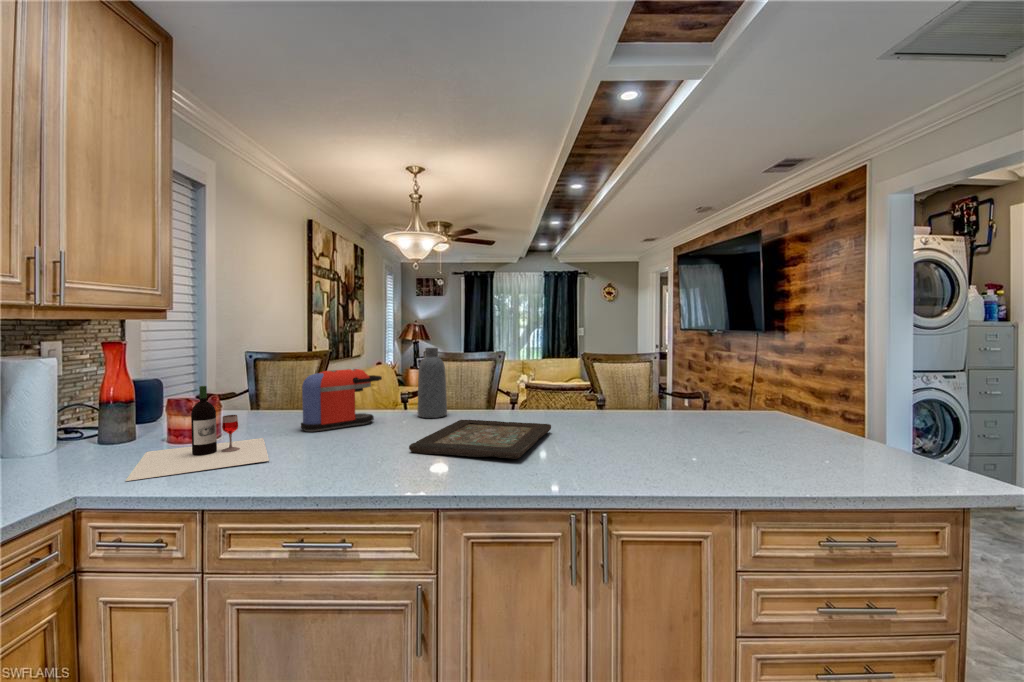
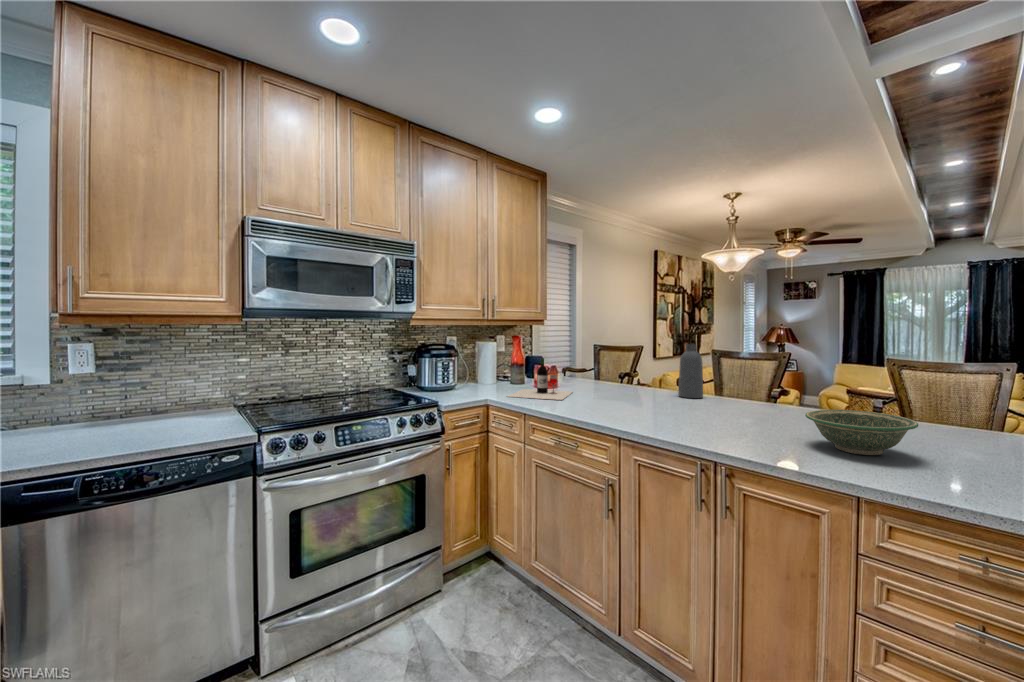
coffee maker: present [301,369,382,432] -> none [596,356,650,394]
bowl: none [619,411,709,457] -> present [805,410,918,455]
decorative tray: present [409,420,551,459] -> none [636,400,771,425]

